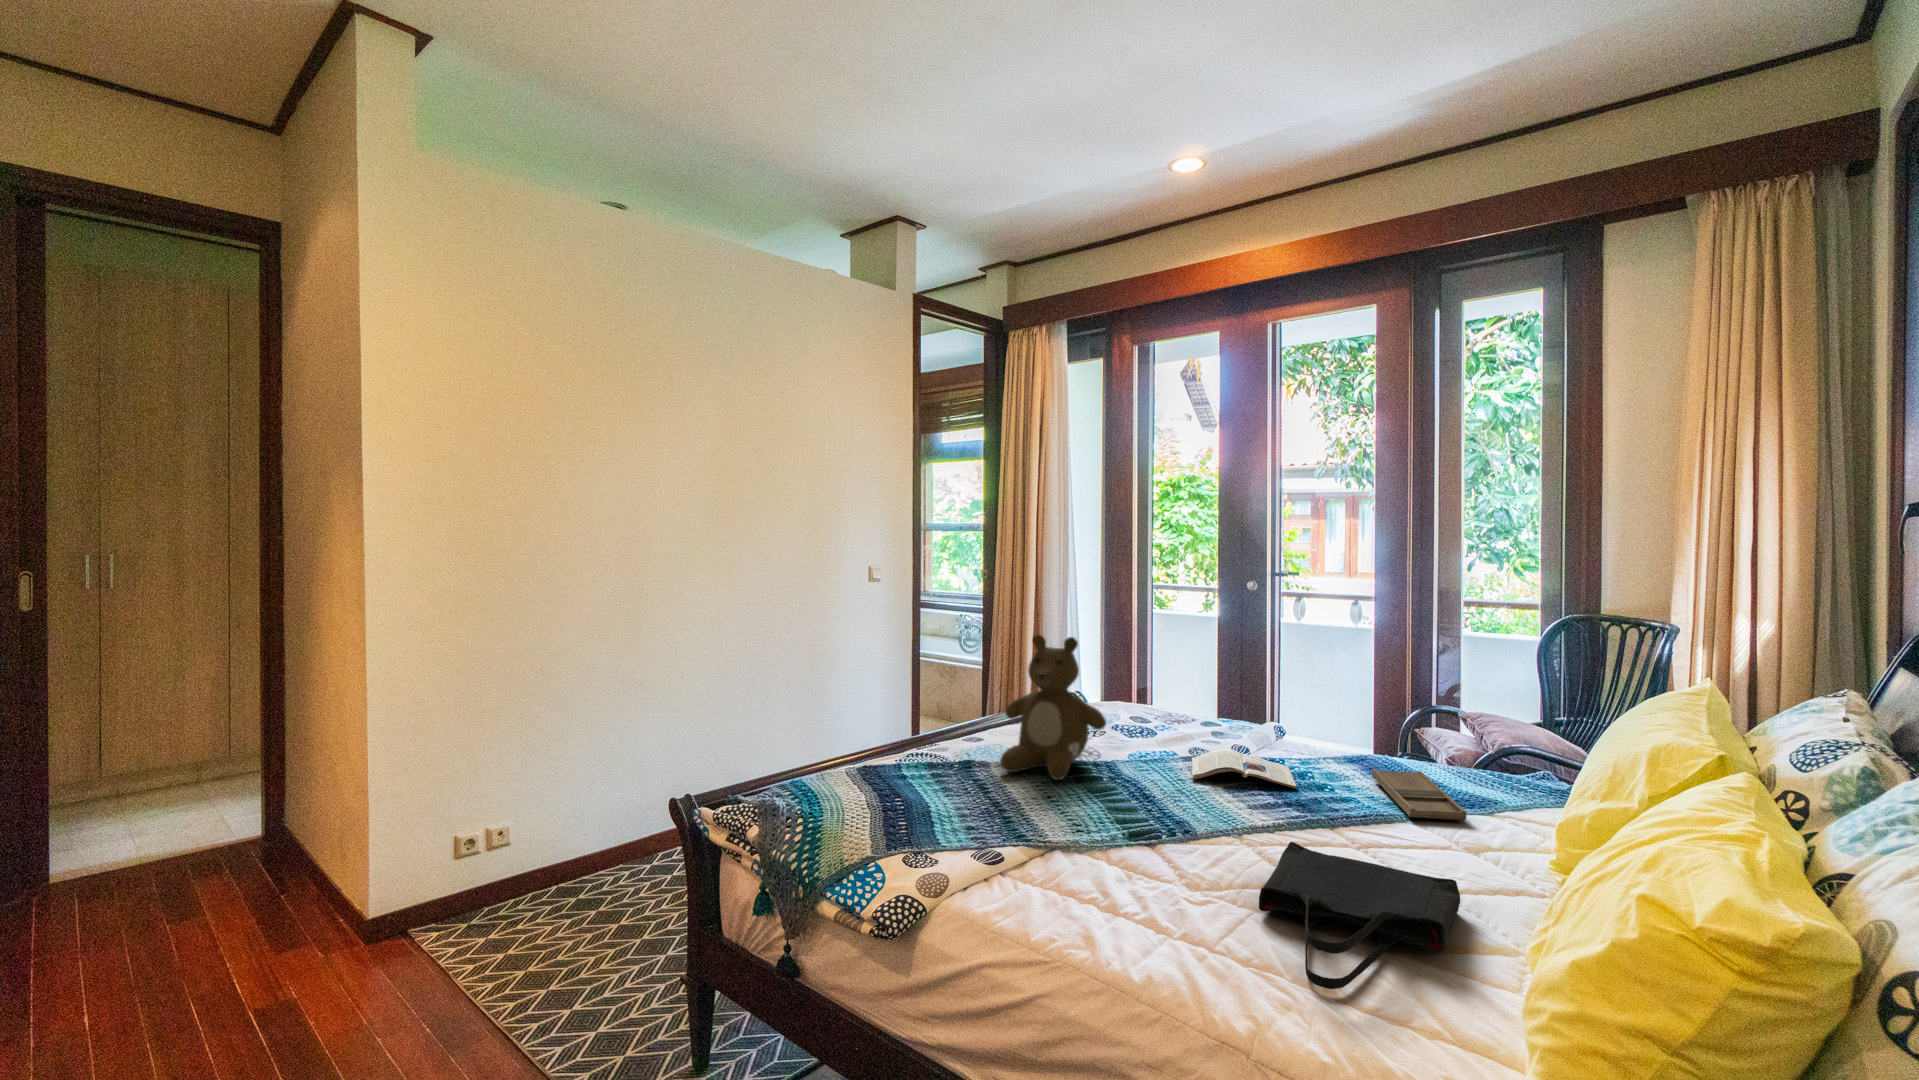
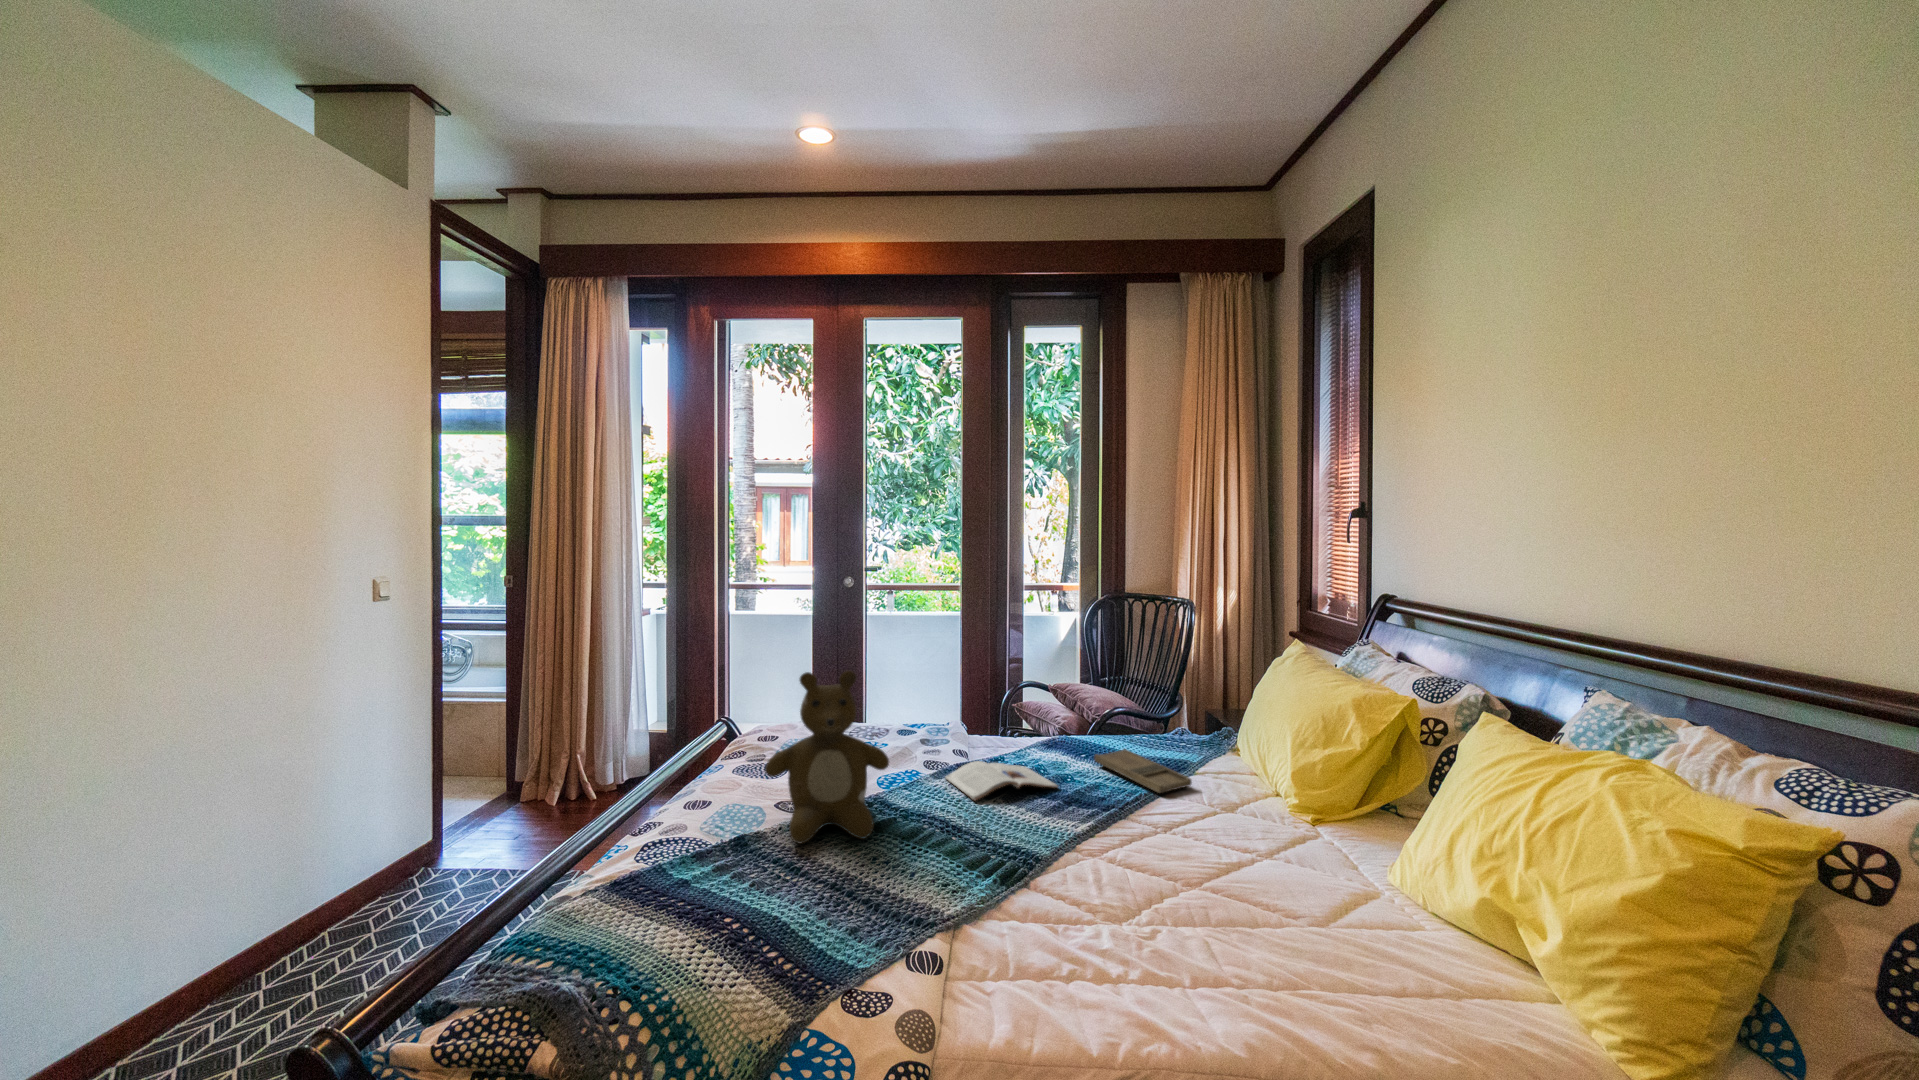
tote bag: present [1259,842,1460,989] -> none [1154,845,1337,980]

